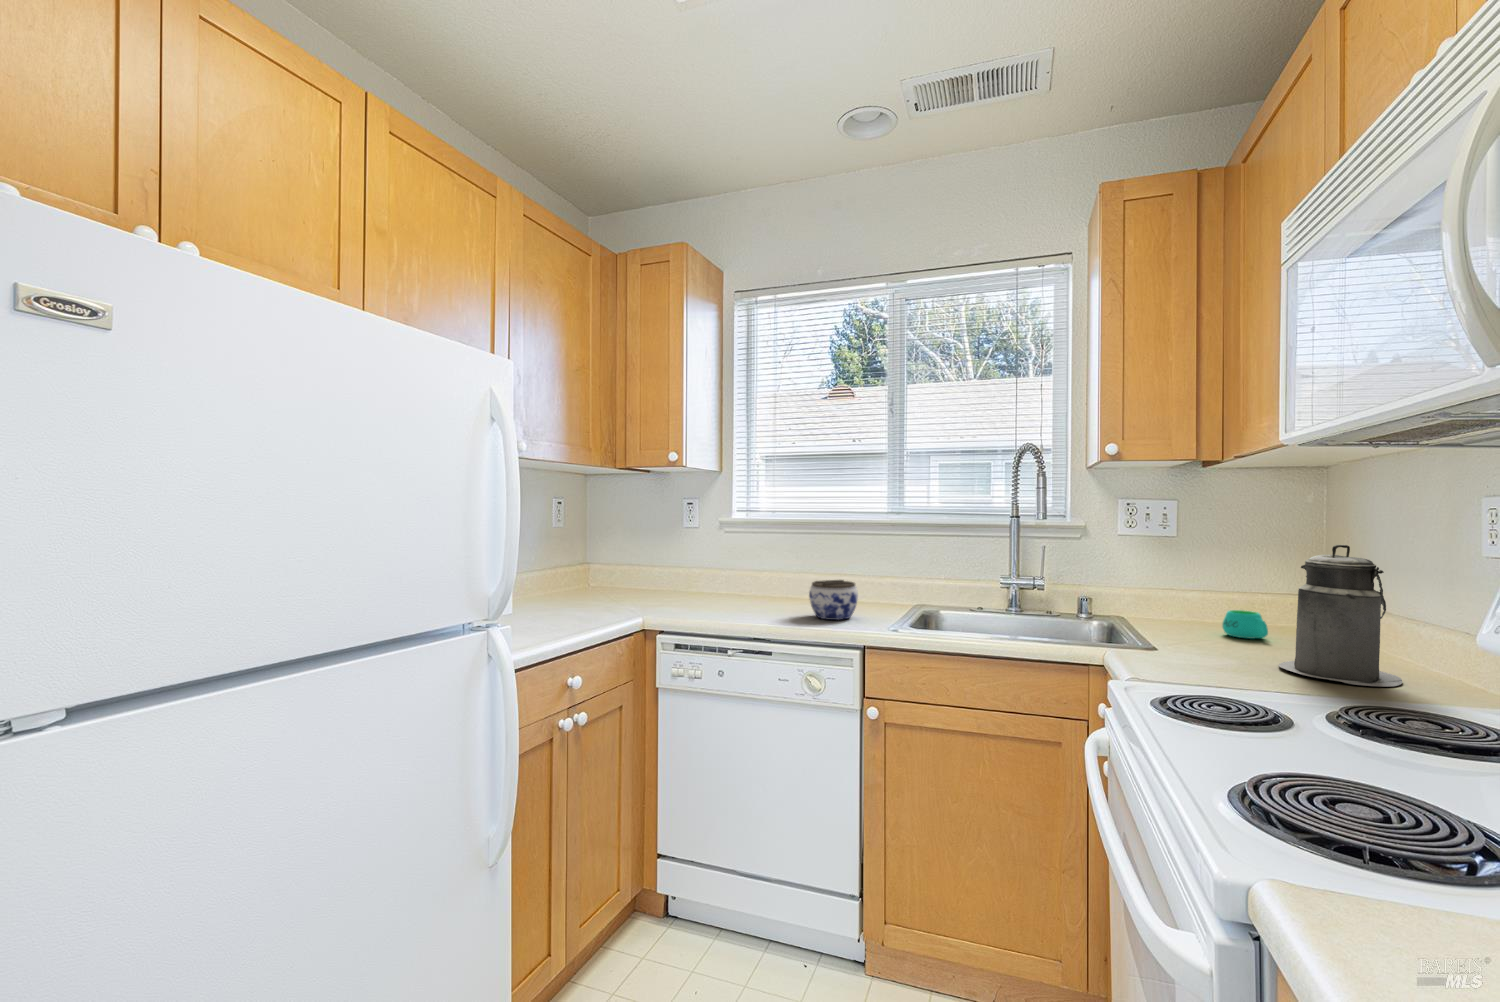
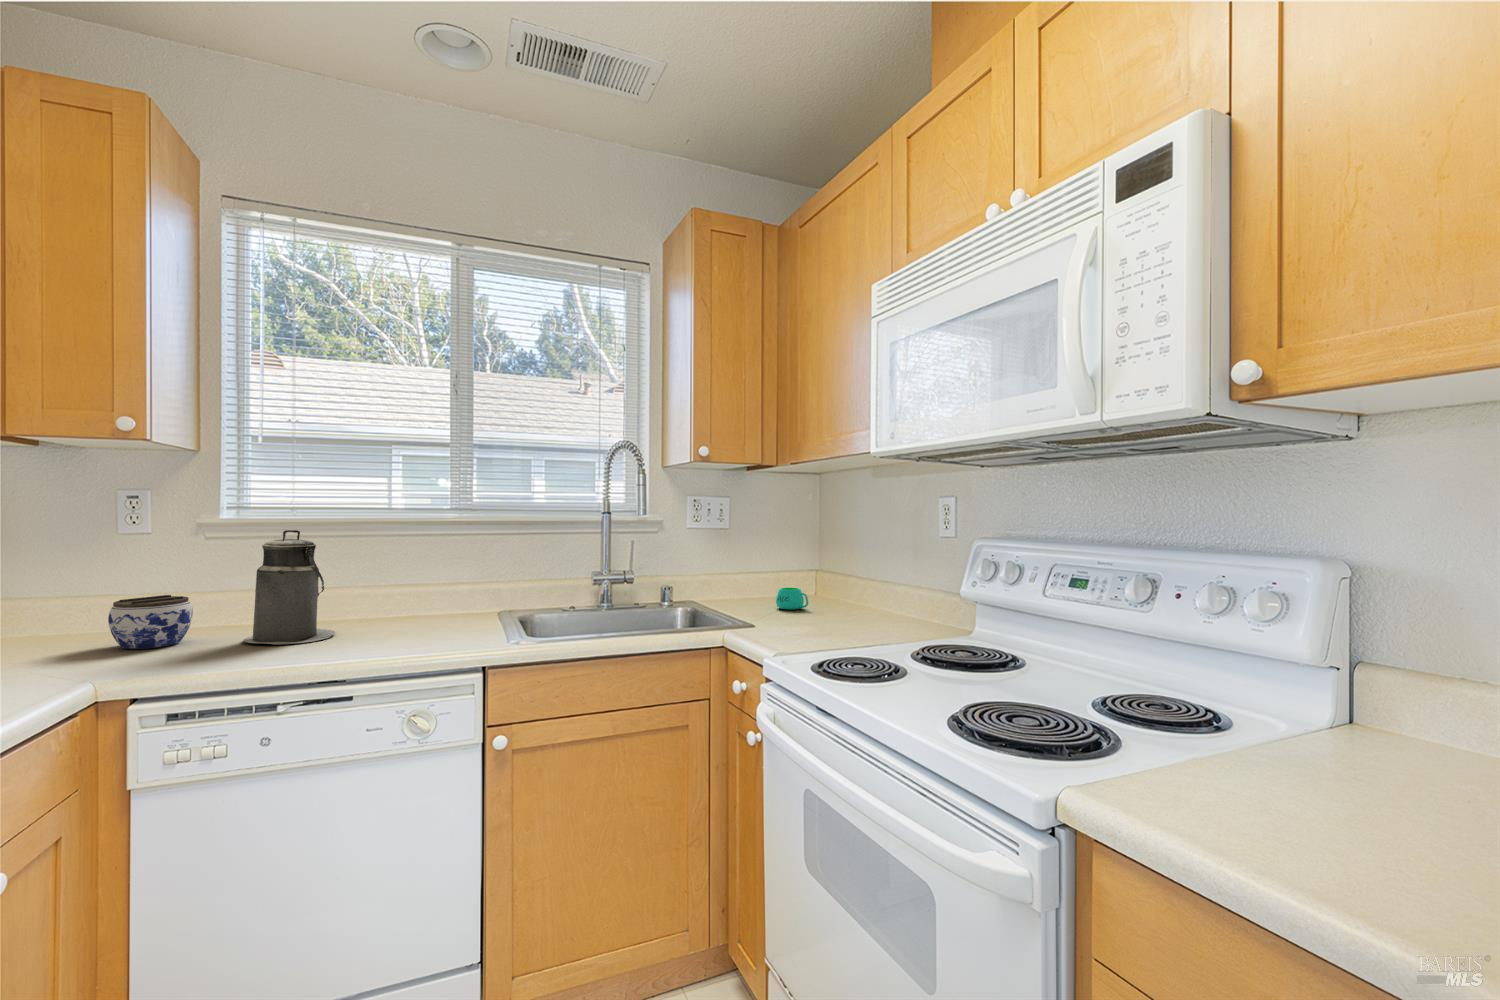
canister: present [1279,545,1402,687] -> present [243,530,335,644]
jar: present [809,580,858,620] -> present [108,595,193,649]

